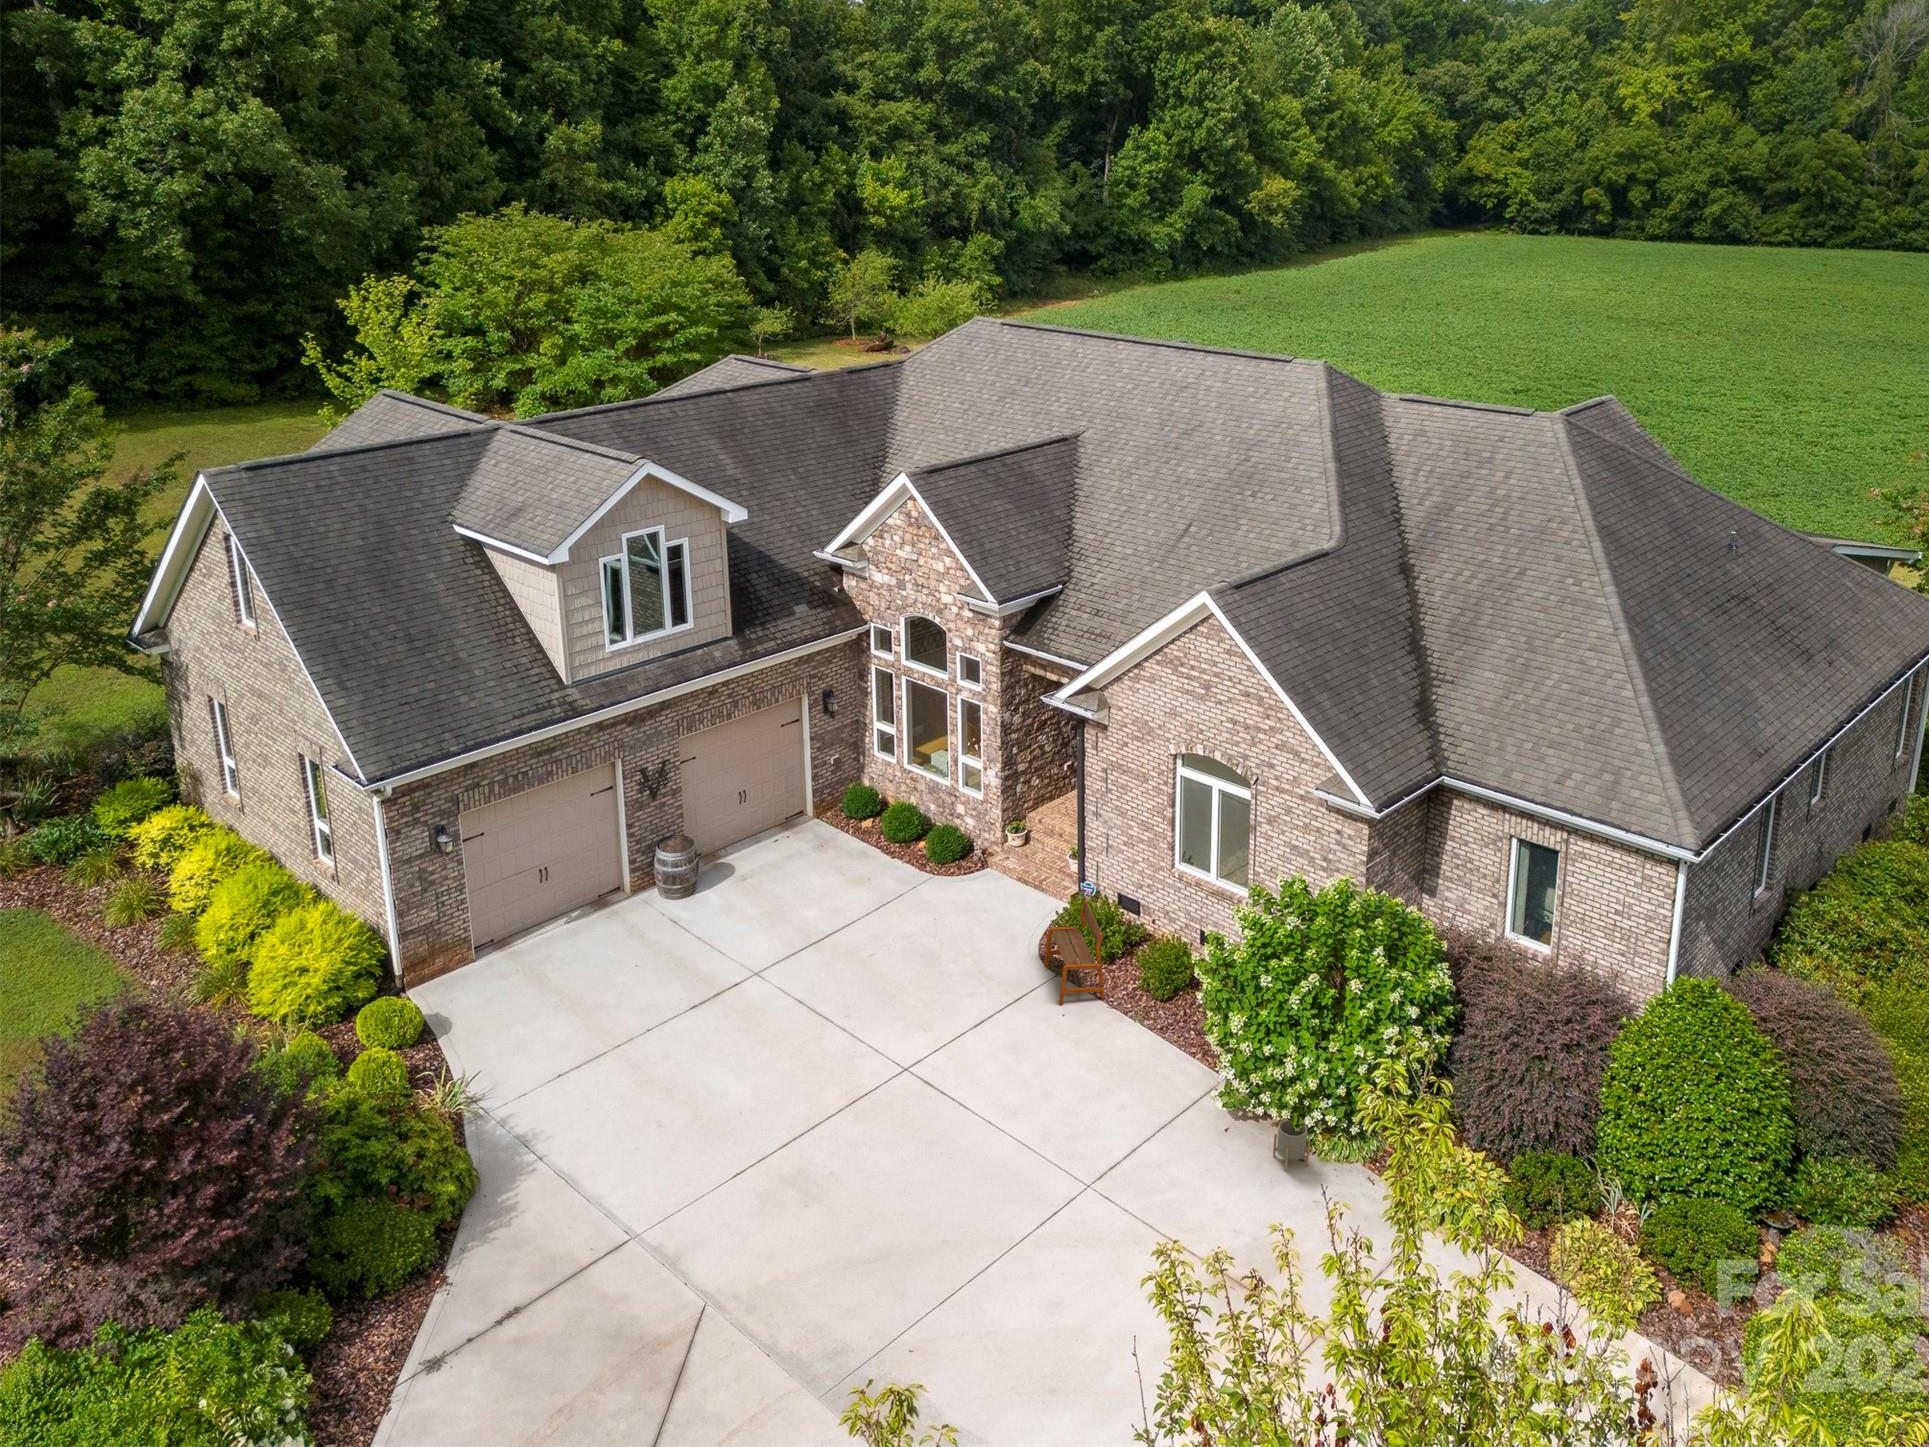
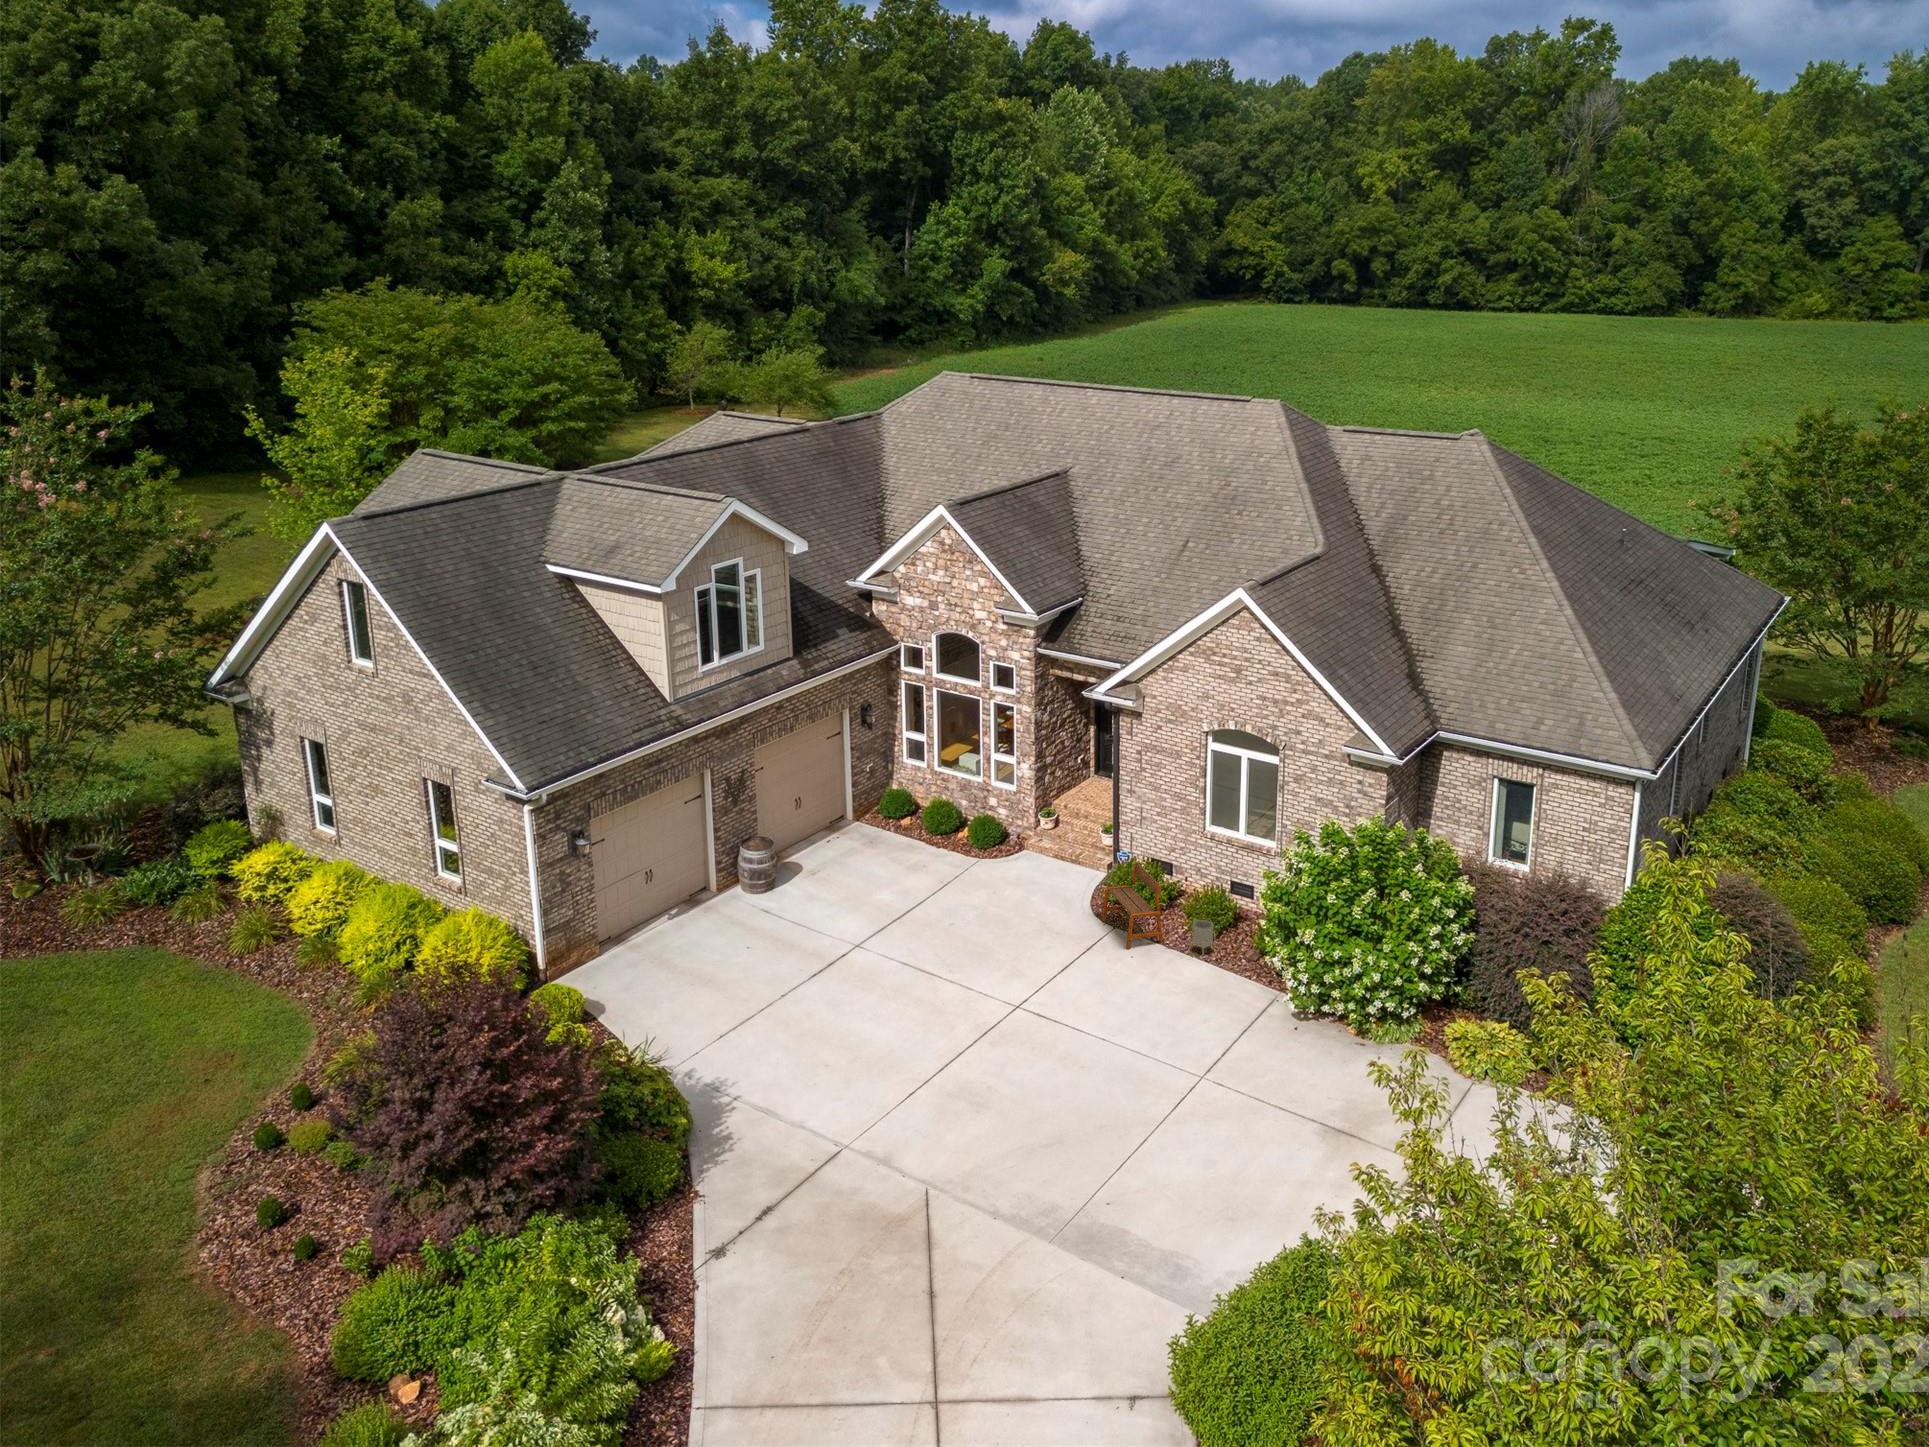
planter: present [1273,1119,1310,1171] -> present [1189,920,1216,954]

